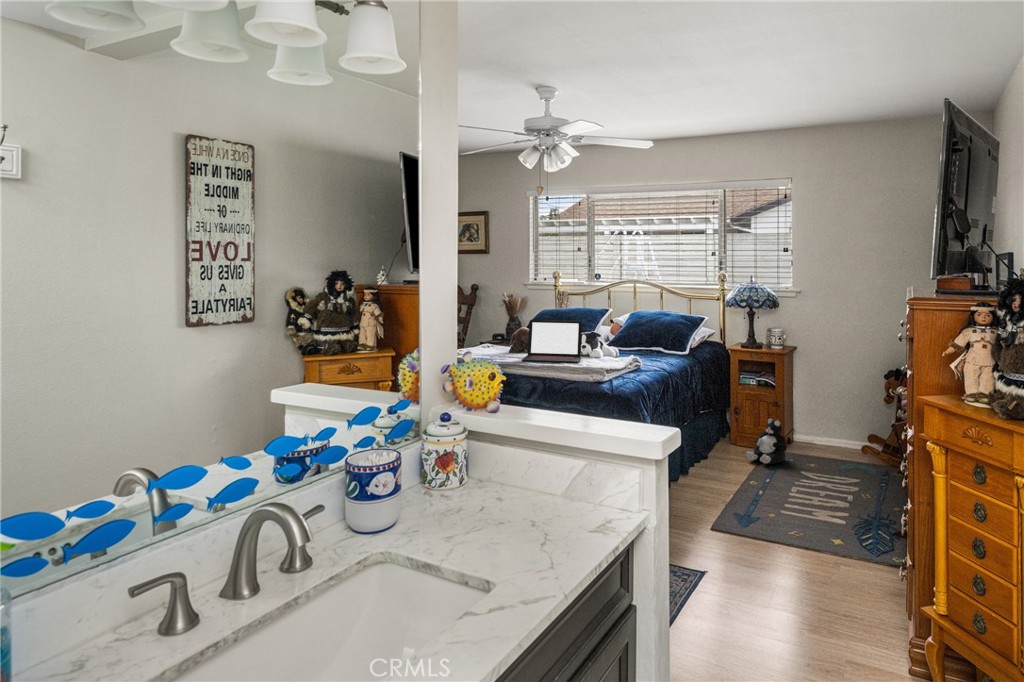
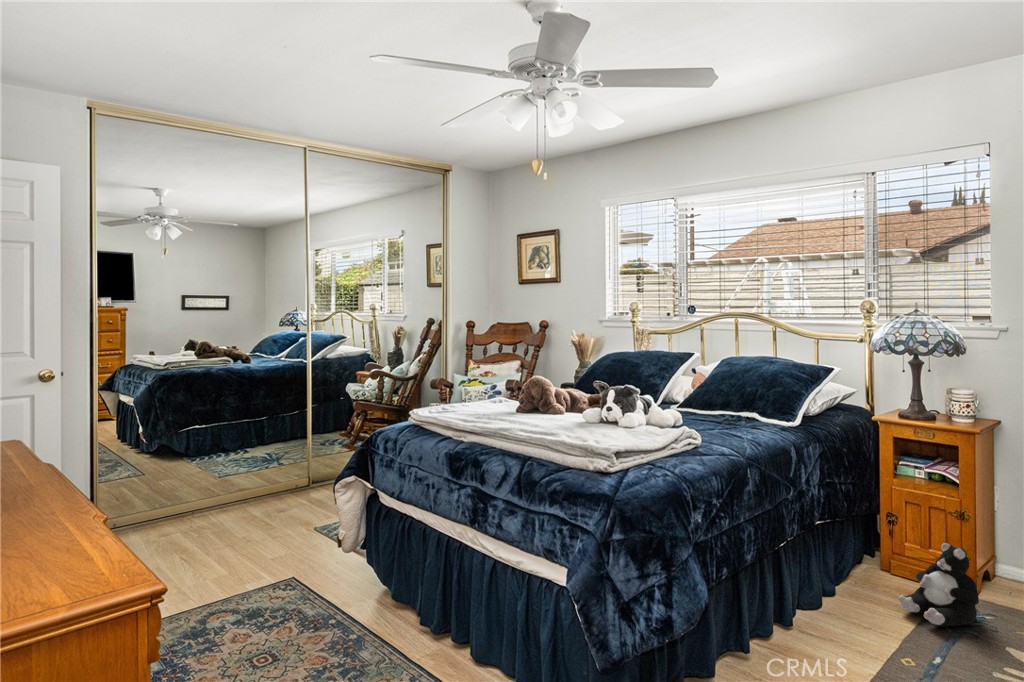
laptop: present [522,320,582,363] -> none [501,364,604,433]

